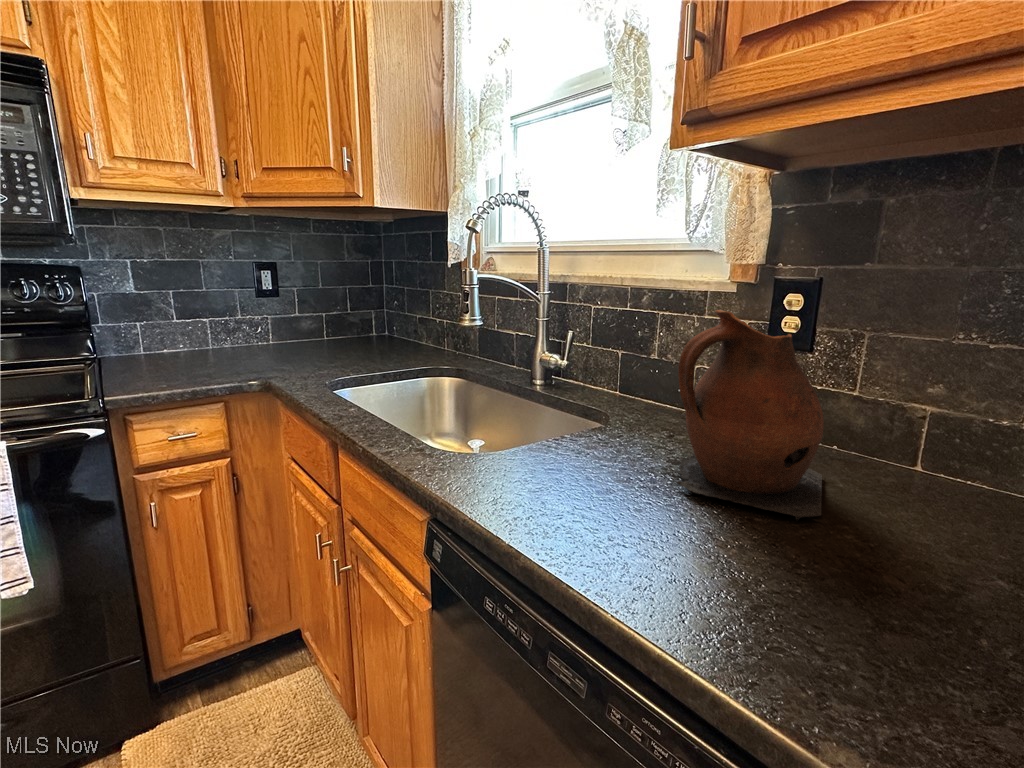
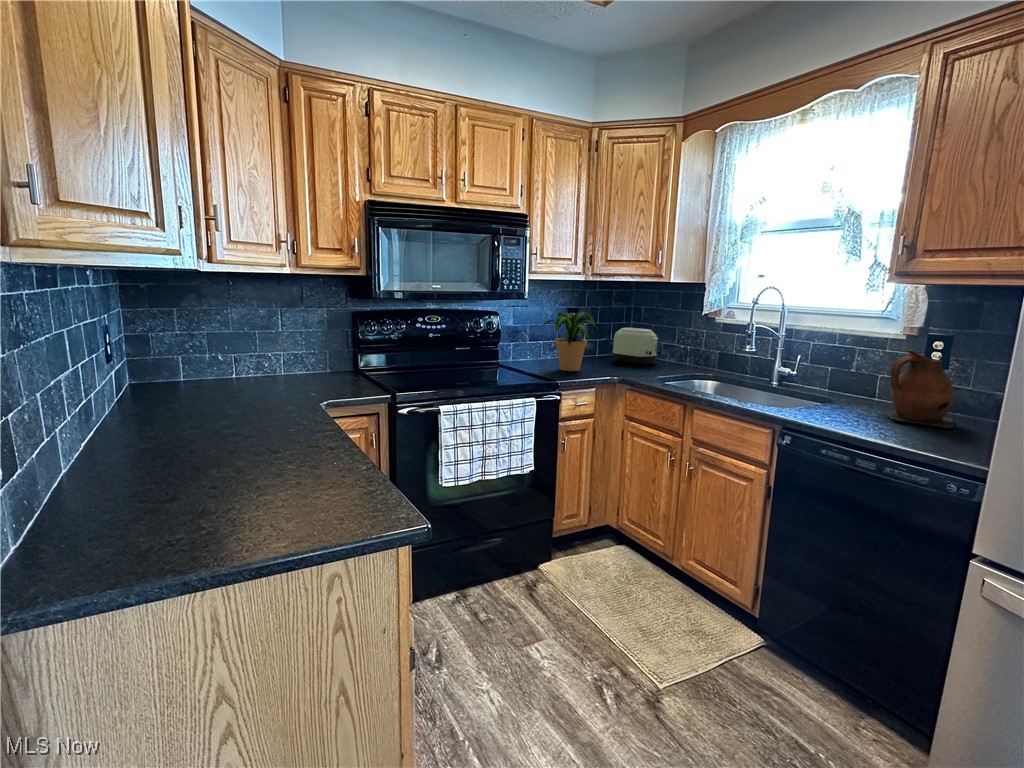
potted plant: none [136,264,259,370] -> present [542,312,598,371]
toaster: none [331,293,399,353] -> present [613,328,658,365]

